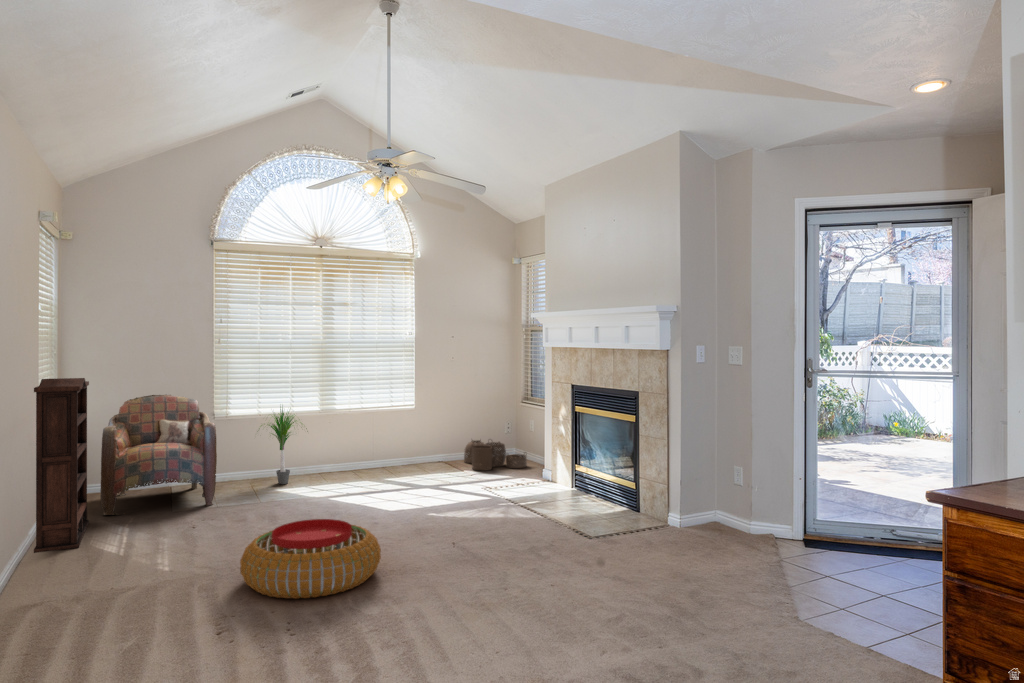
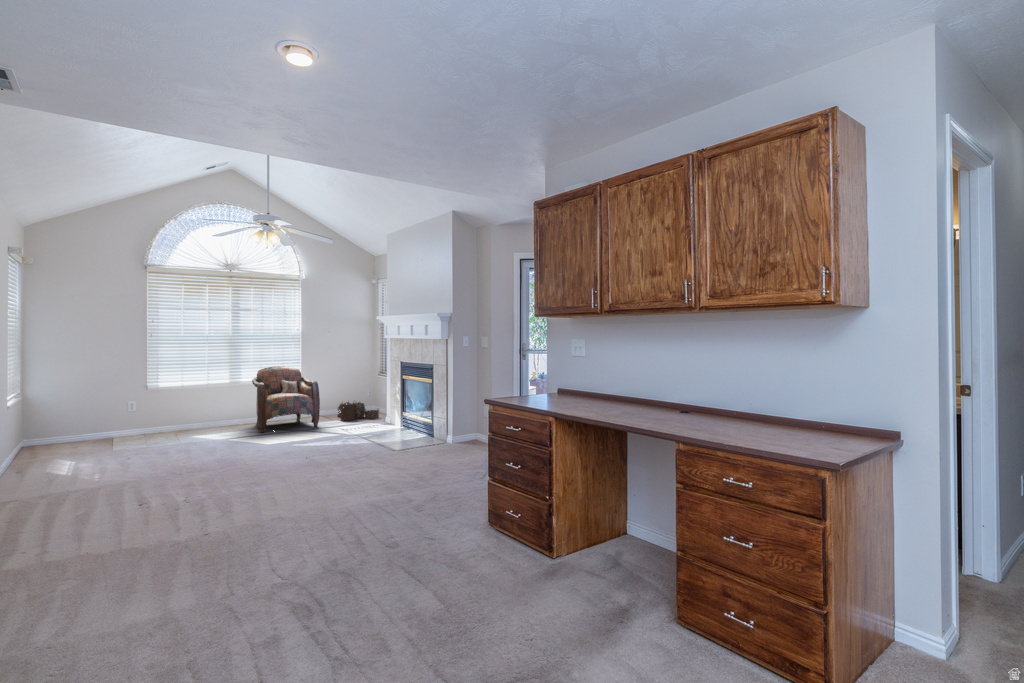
bookshelf: present [34,378,89,553] -> none [5,359,48,476]
armchair: present [100,395,217,515] -> present [252,366,320,432]
potted plant: present [260,409,302,484] -> none [178,377,221,433]
pouf: present [240,519,381,599] -> none [157,443,253,487]

